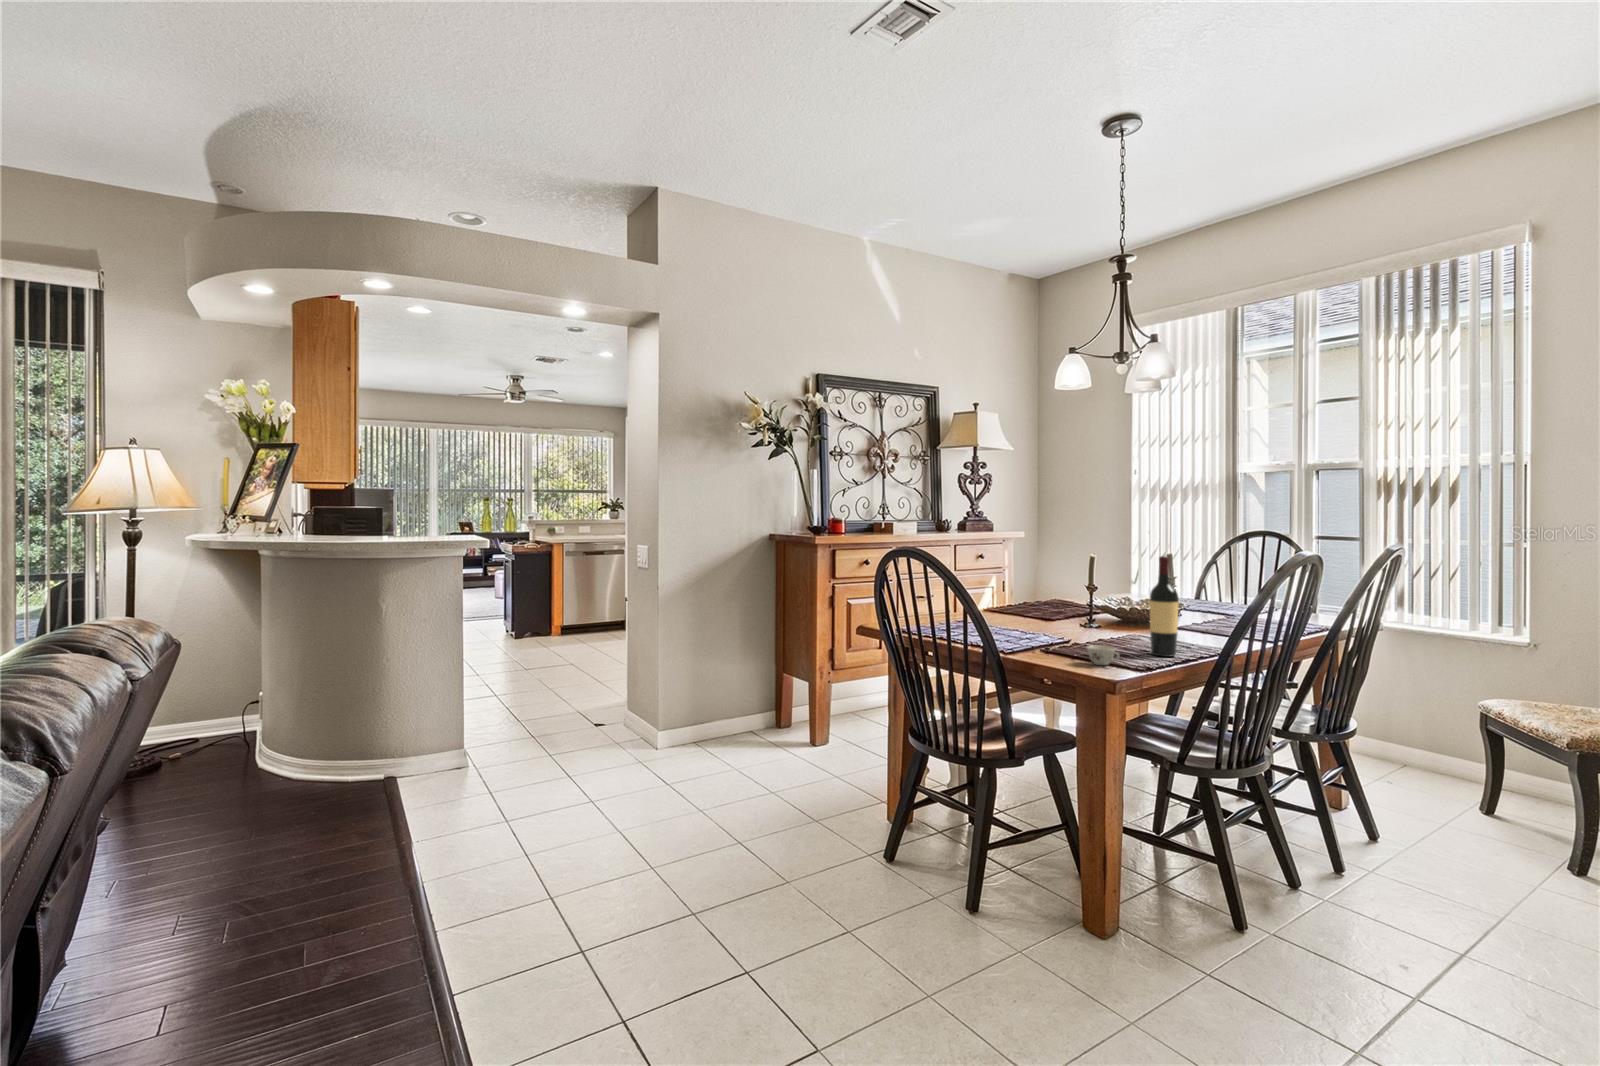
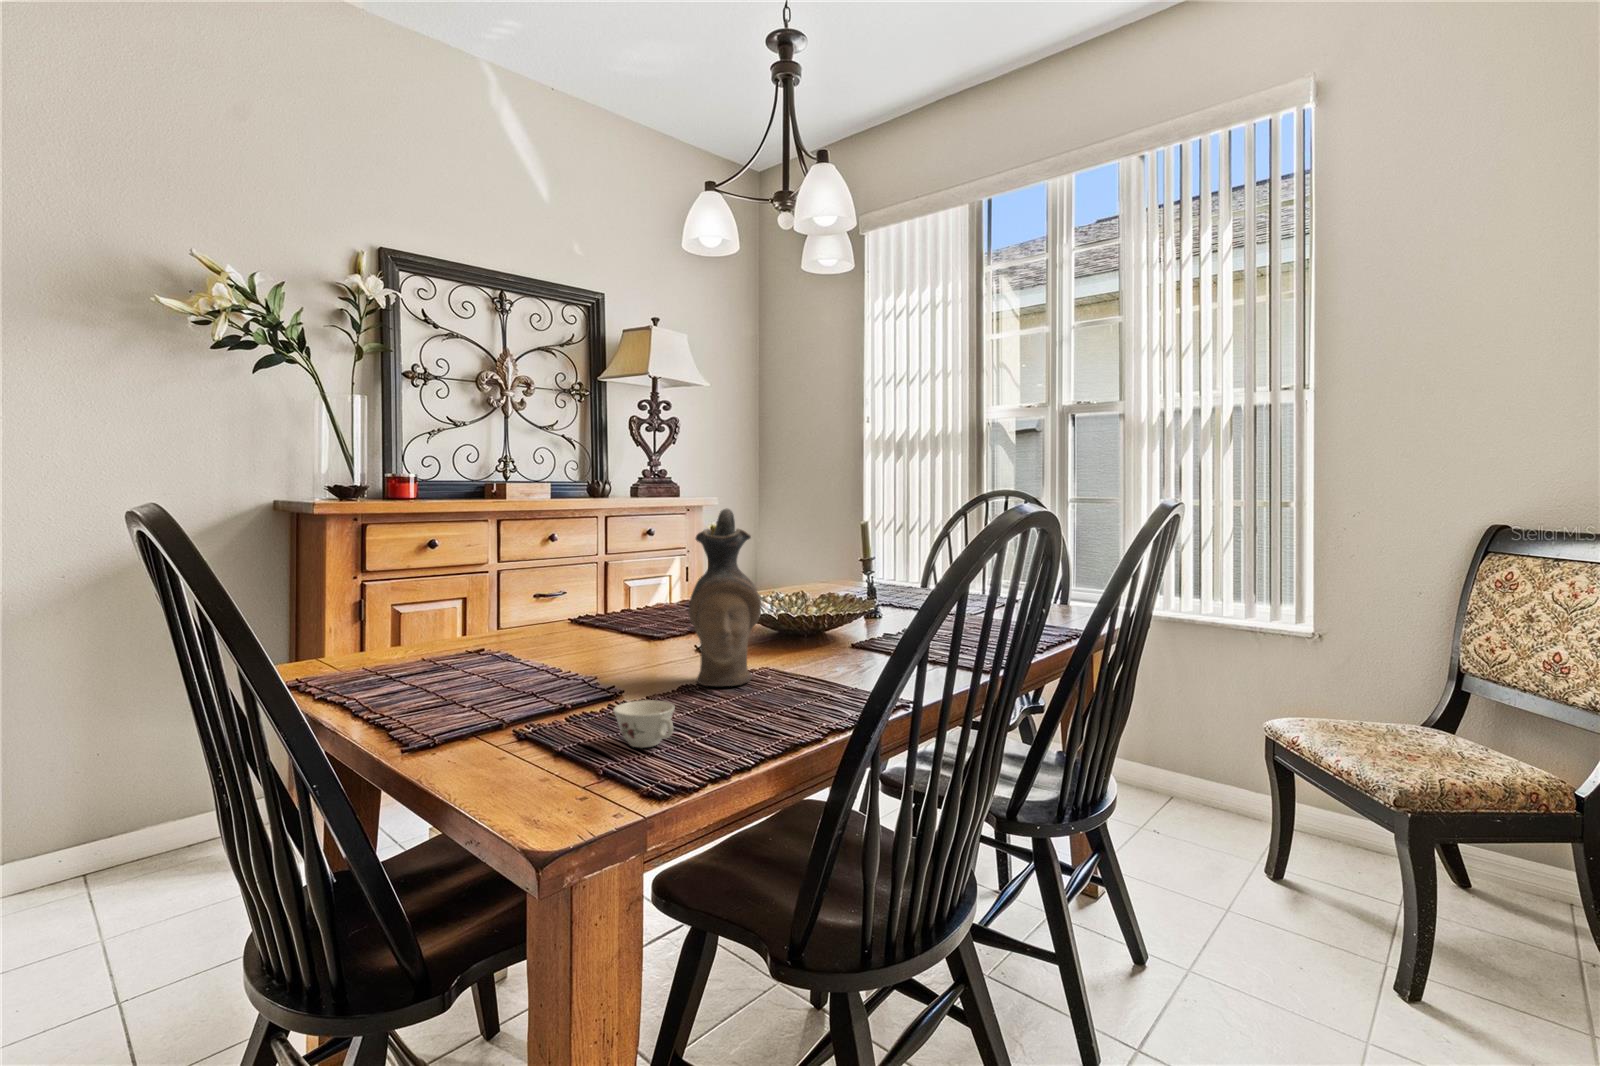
ceramic pitcher: none [1098,552,1138,645] -> present [689,508,761,686]
wine bottle: present [1150,556,1179,657] -> none [768,513,820,711]

